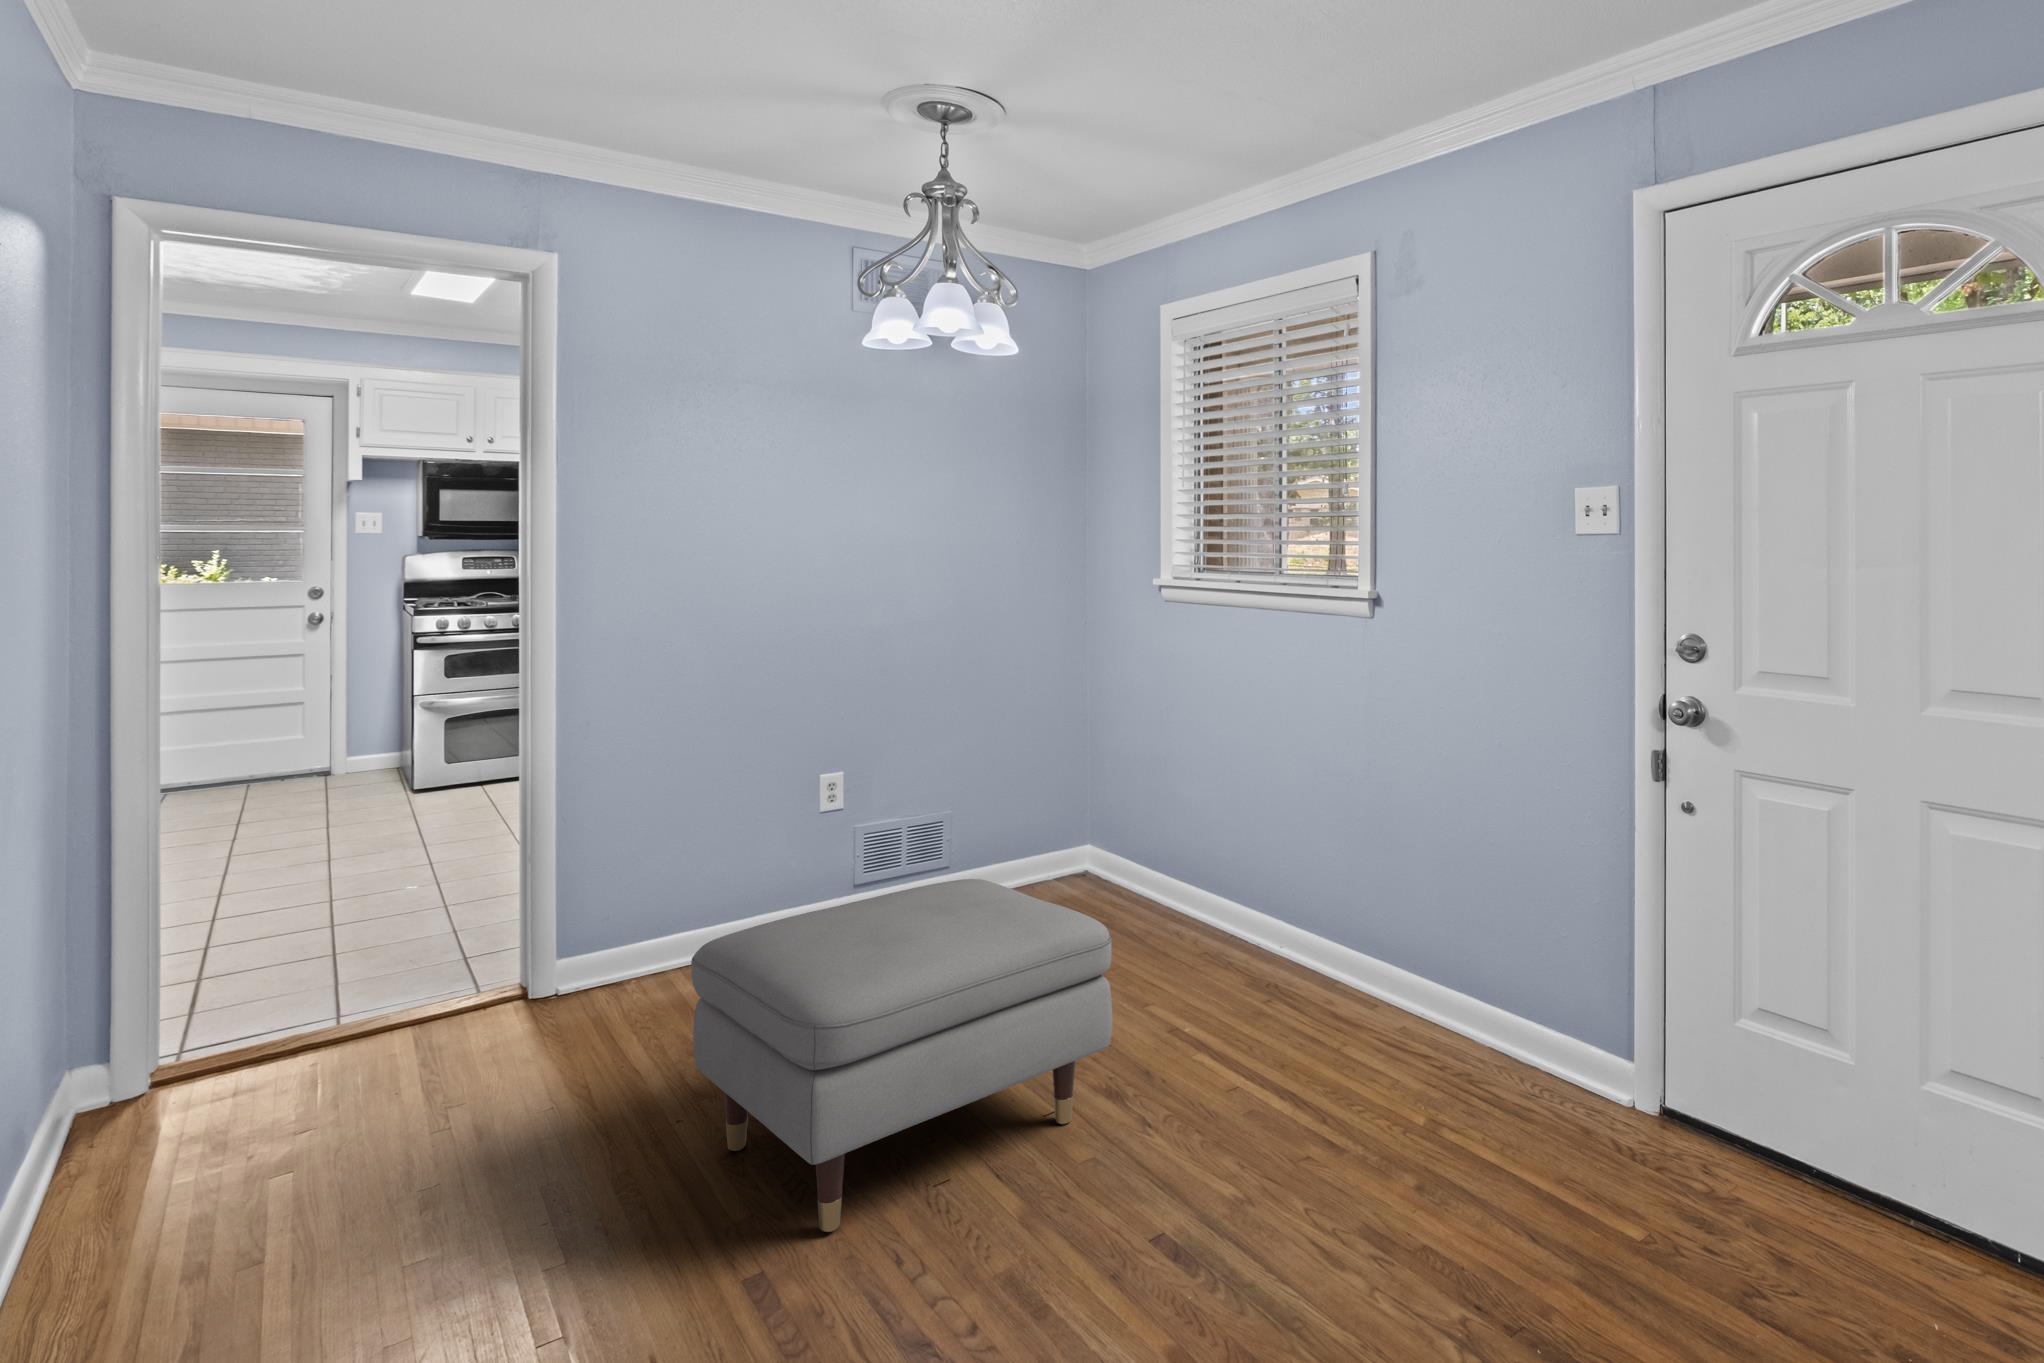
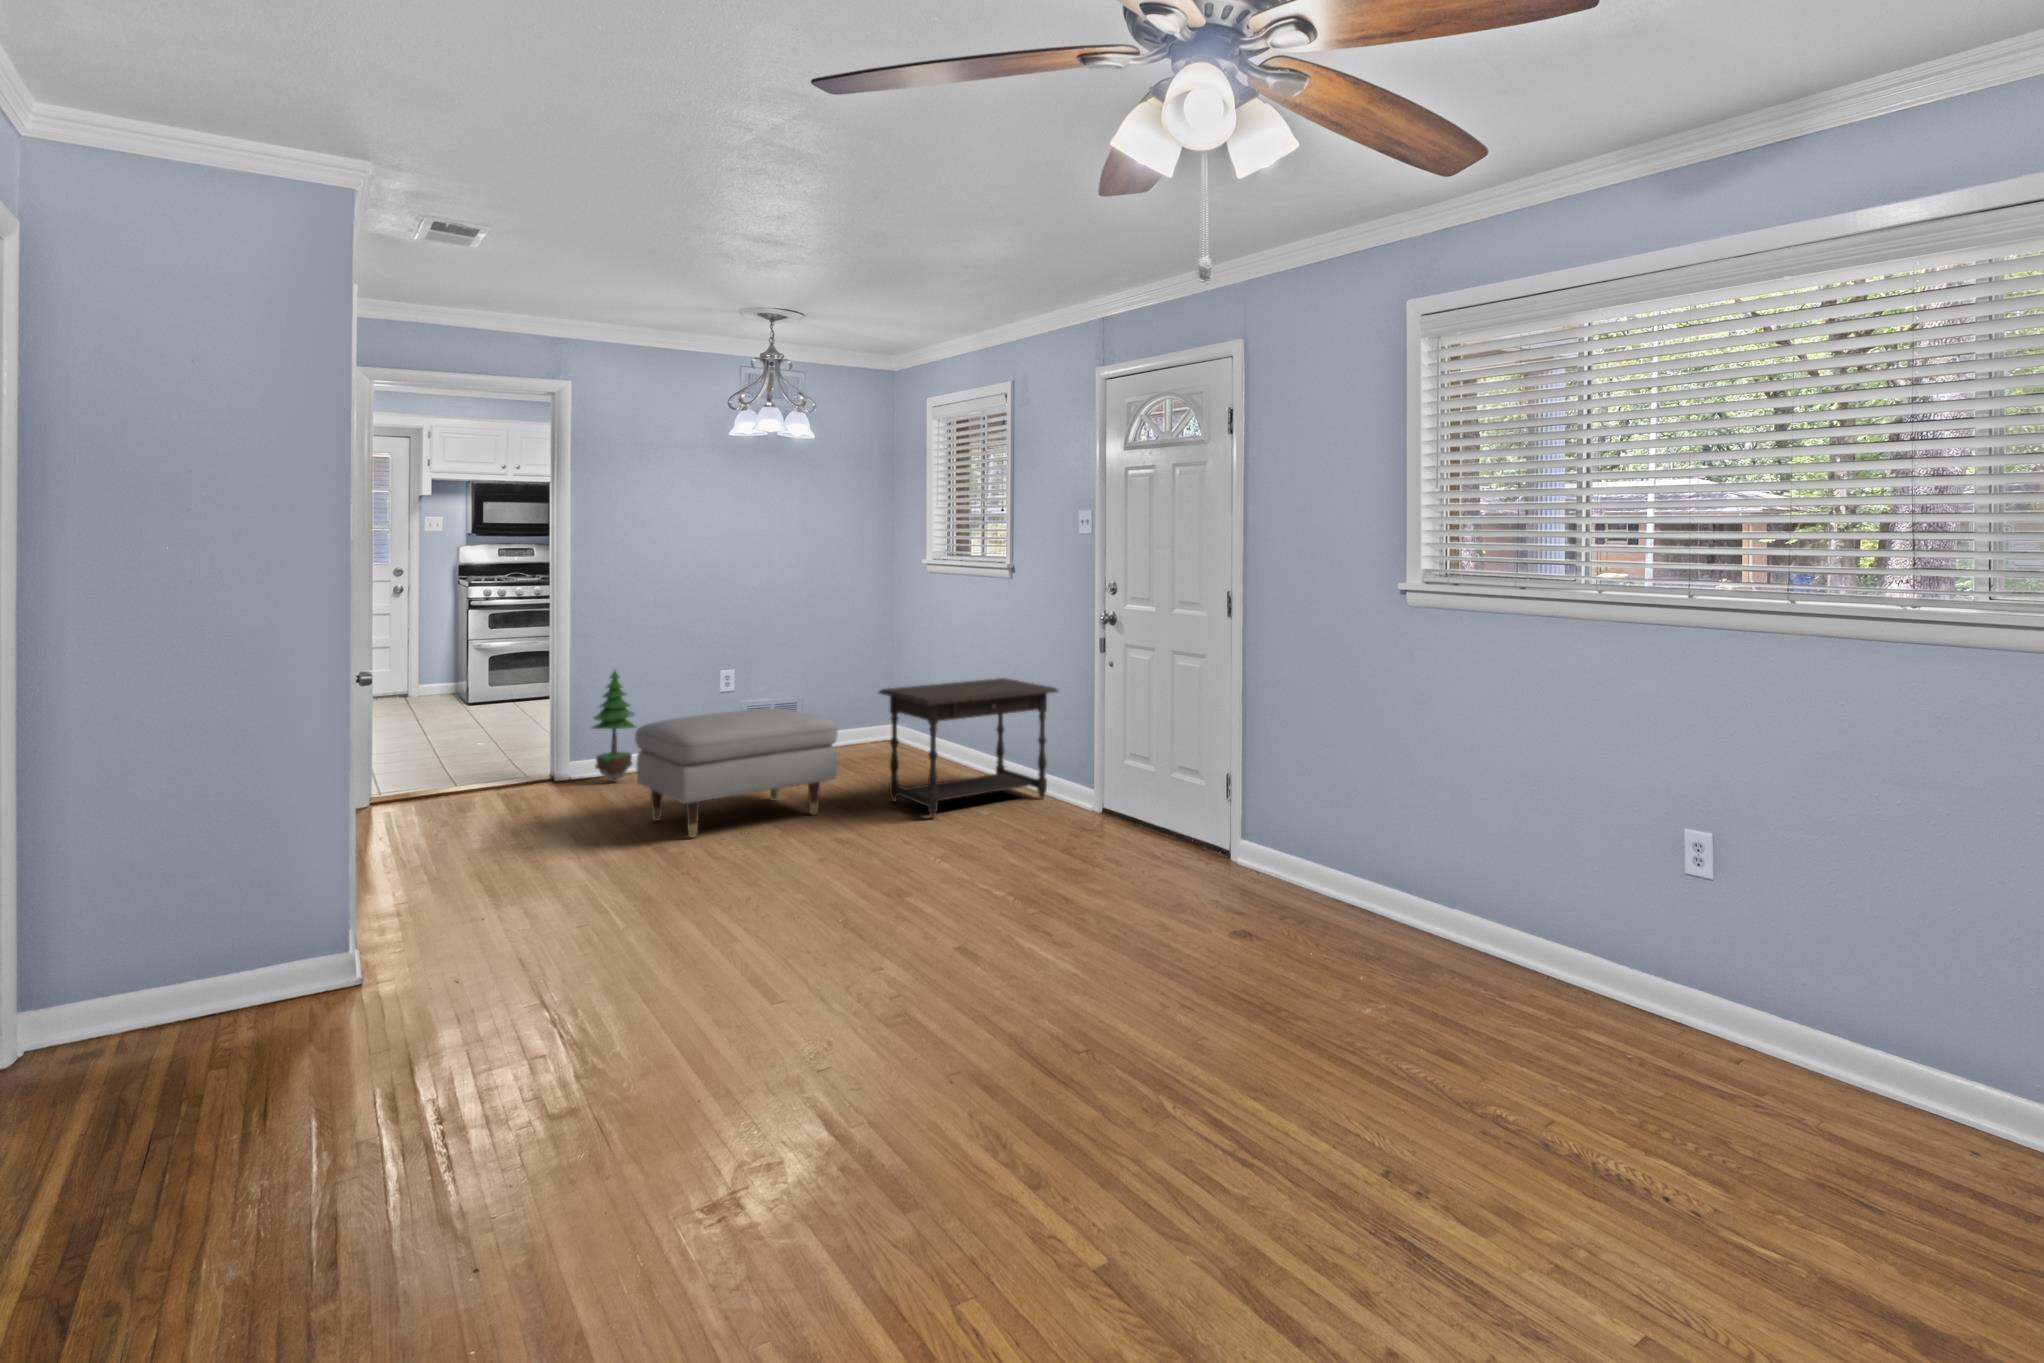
potted tree: none [594,785,680,999] -> present [592,671,636,781]
side table: none [1171,802,1522,1139] -> present [879,678,1058,818]

